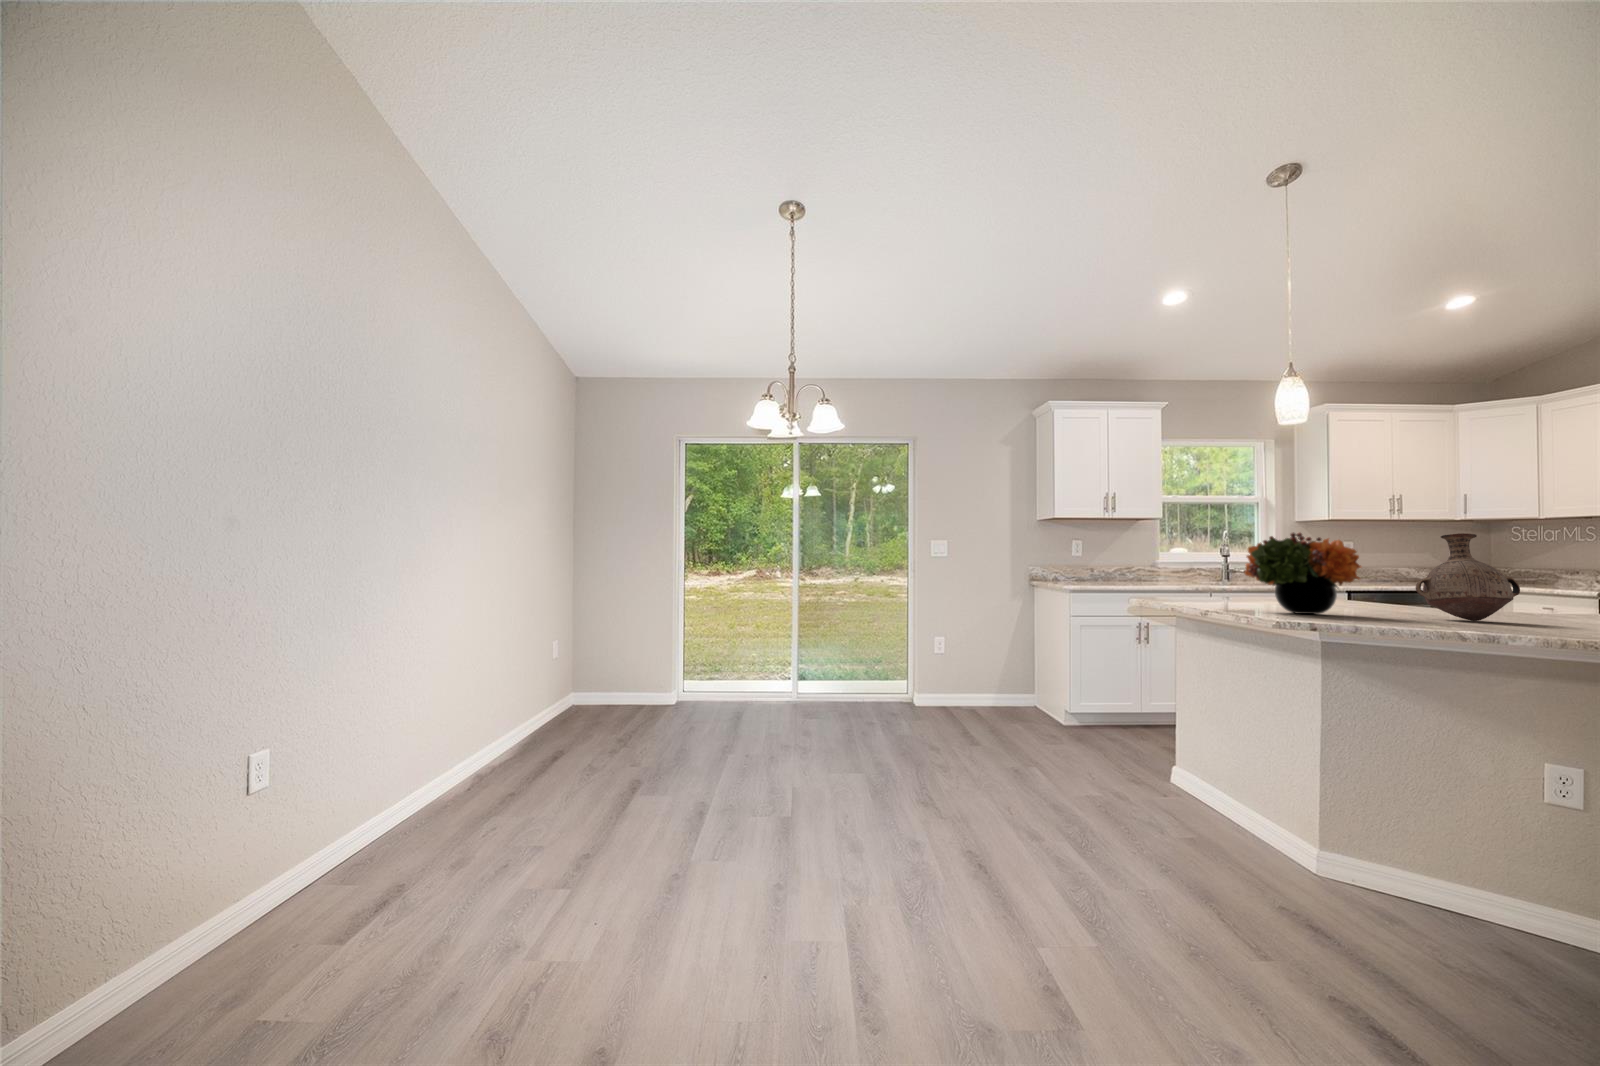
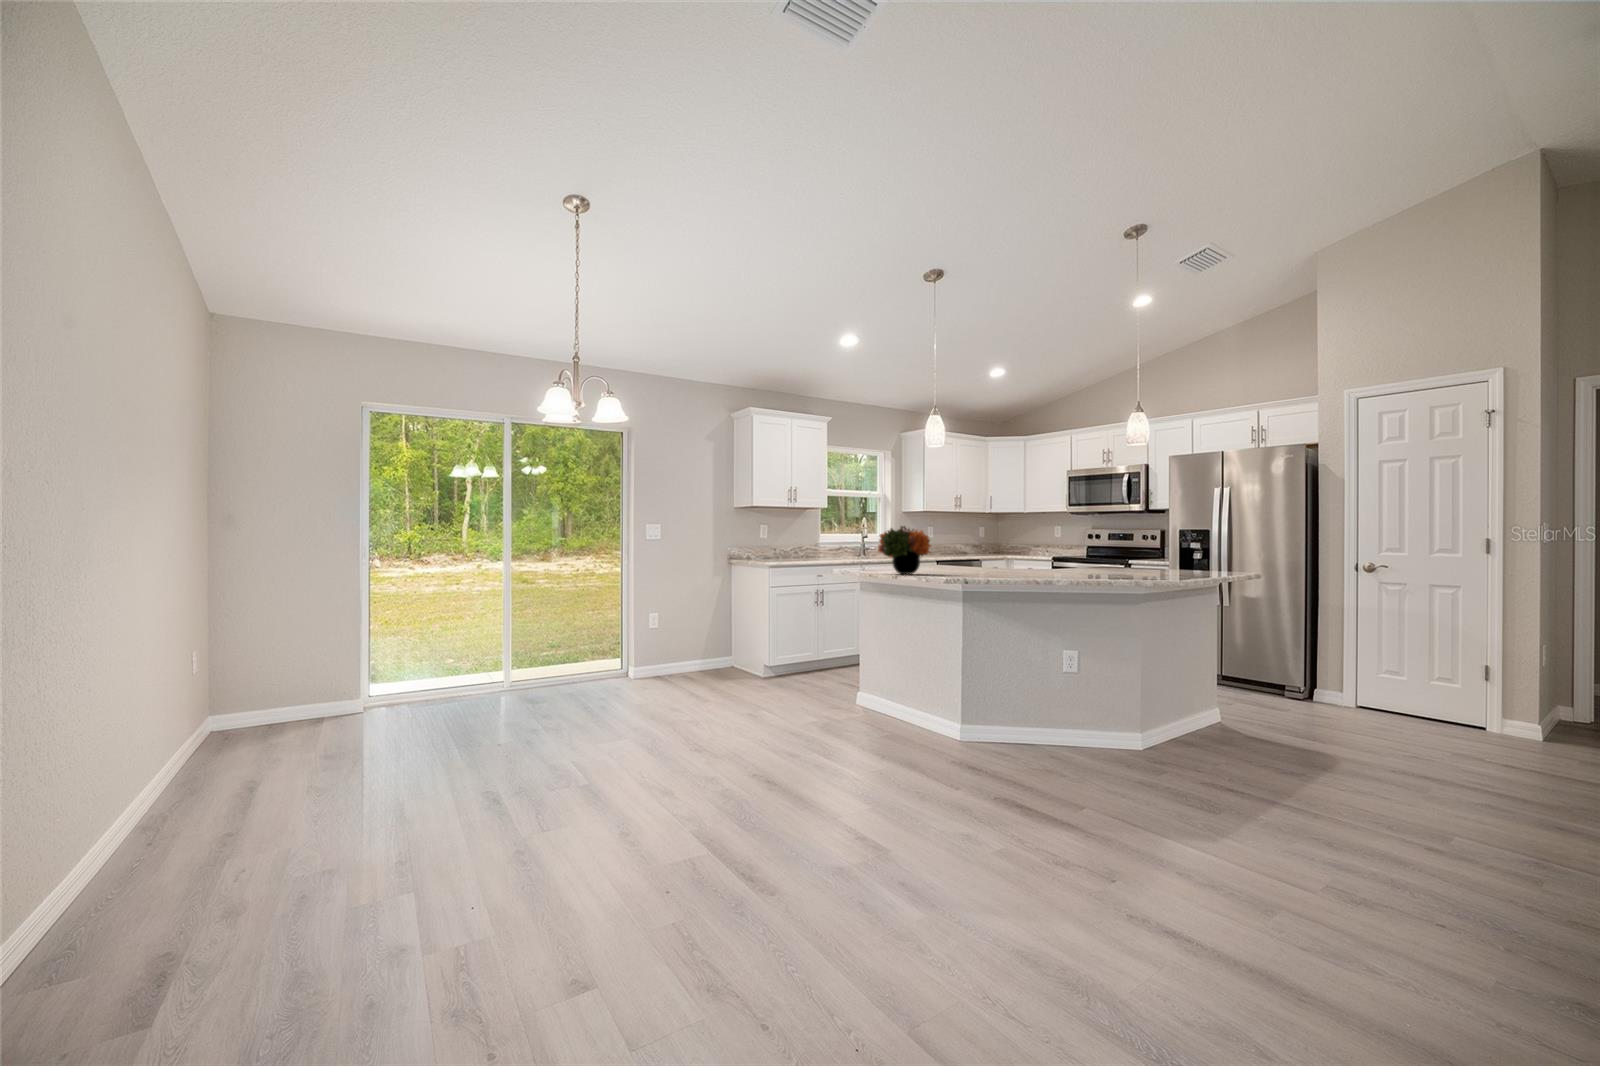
vase: present [1416,533,1520,621] -> none [953,527,991,574]

